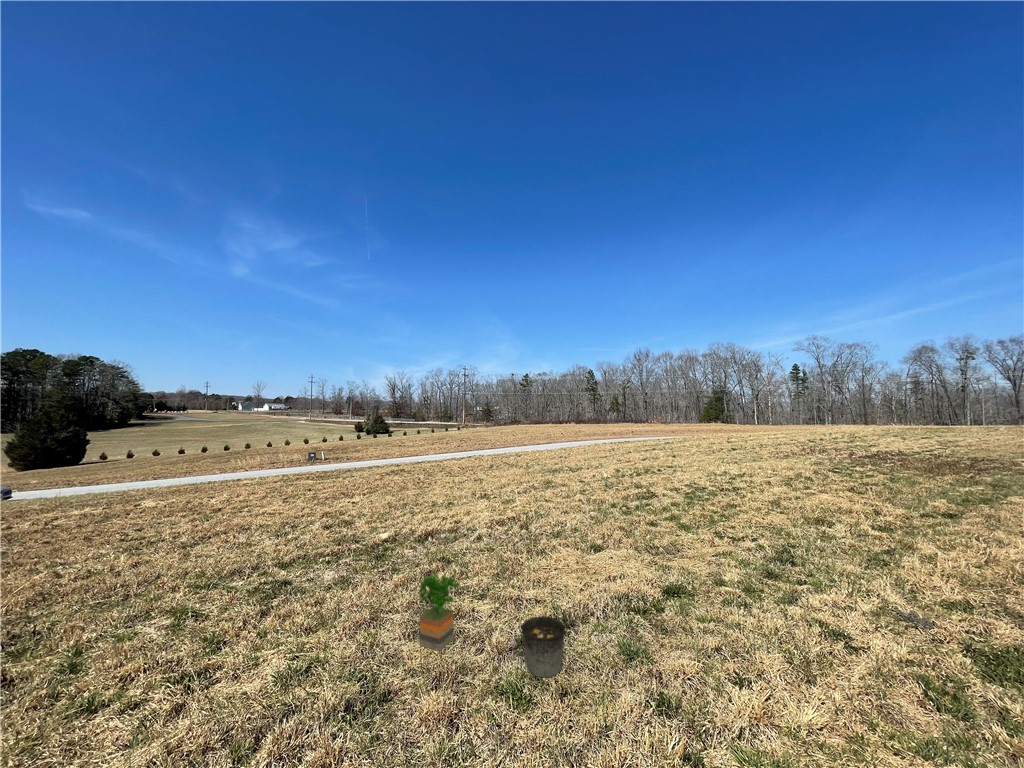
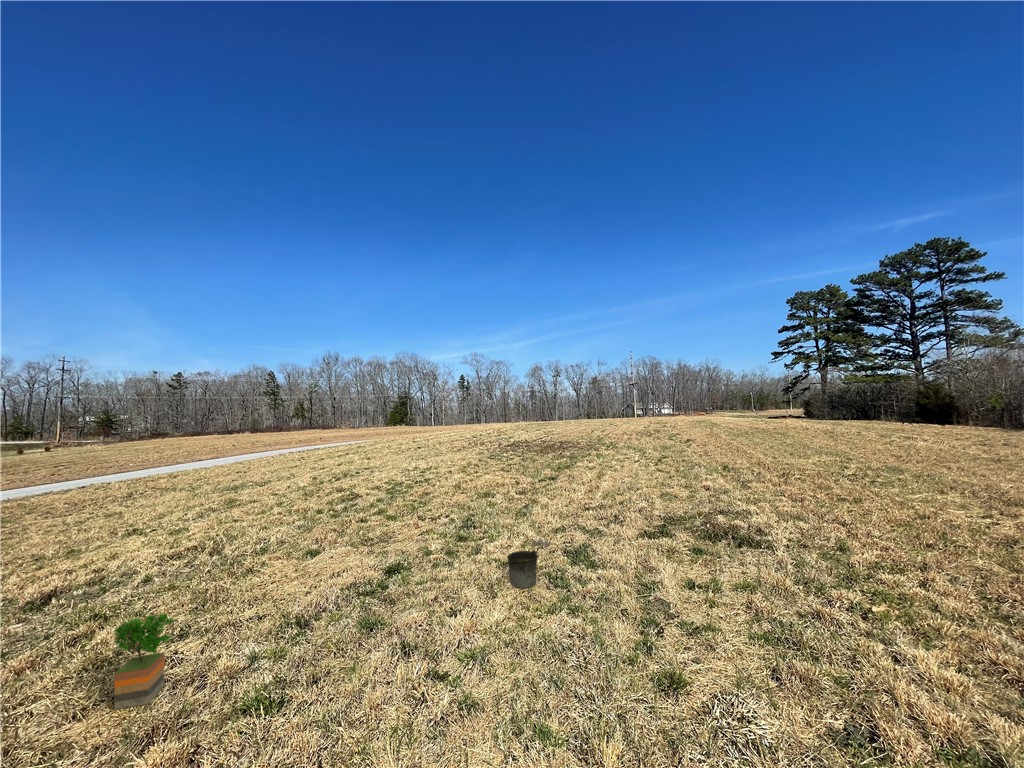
bucket: present [518,616,568,677] -> present [507,550,539,588]

